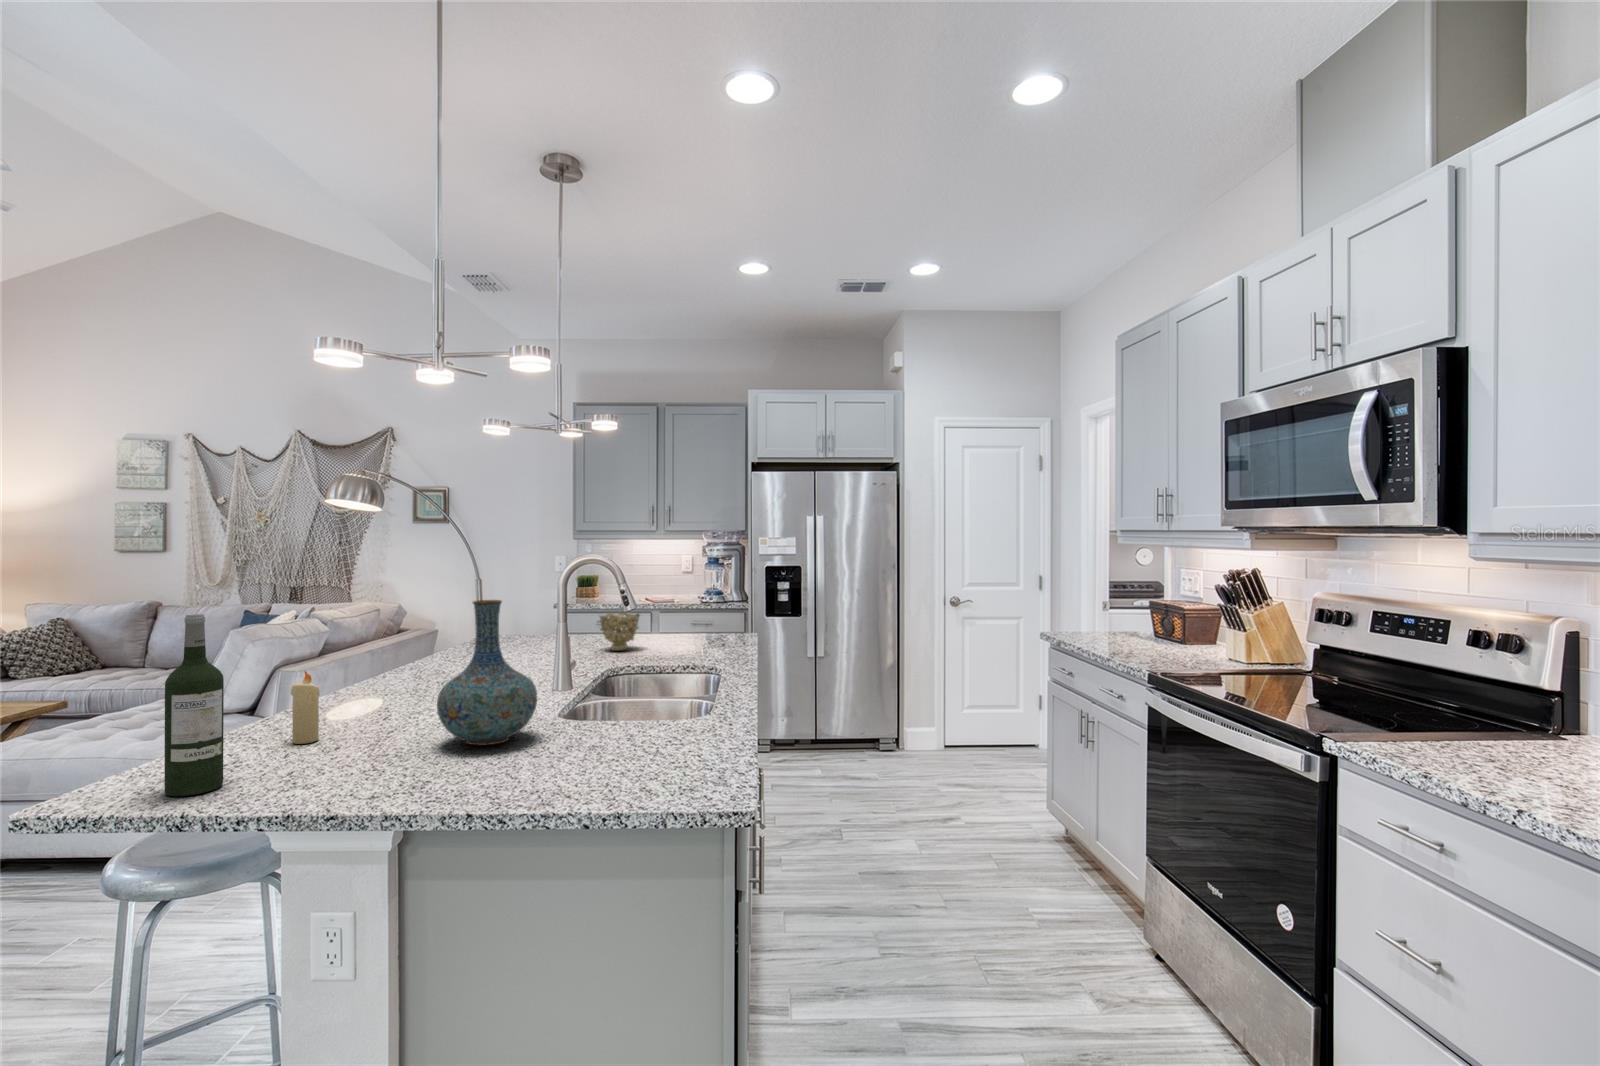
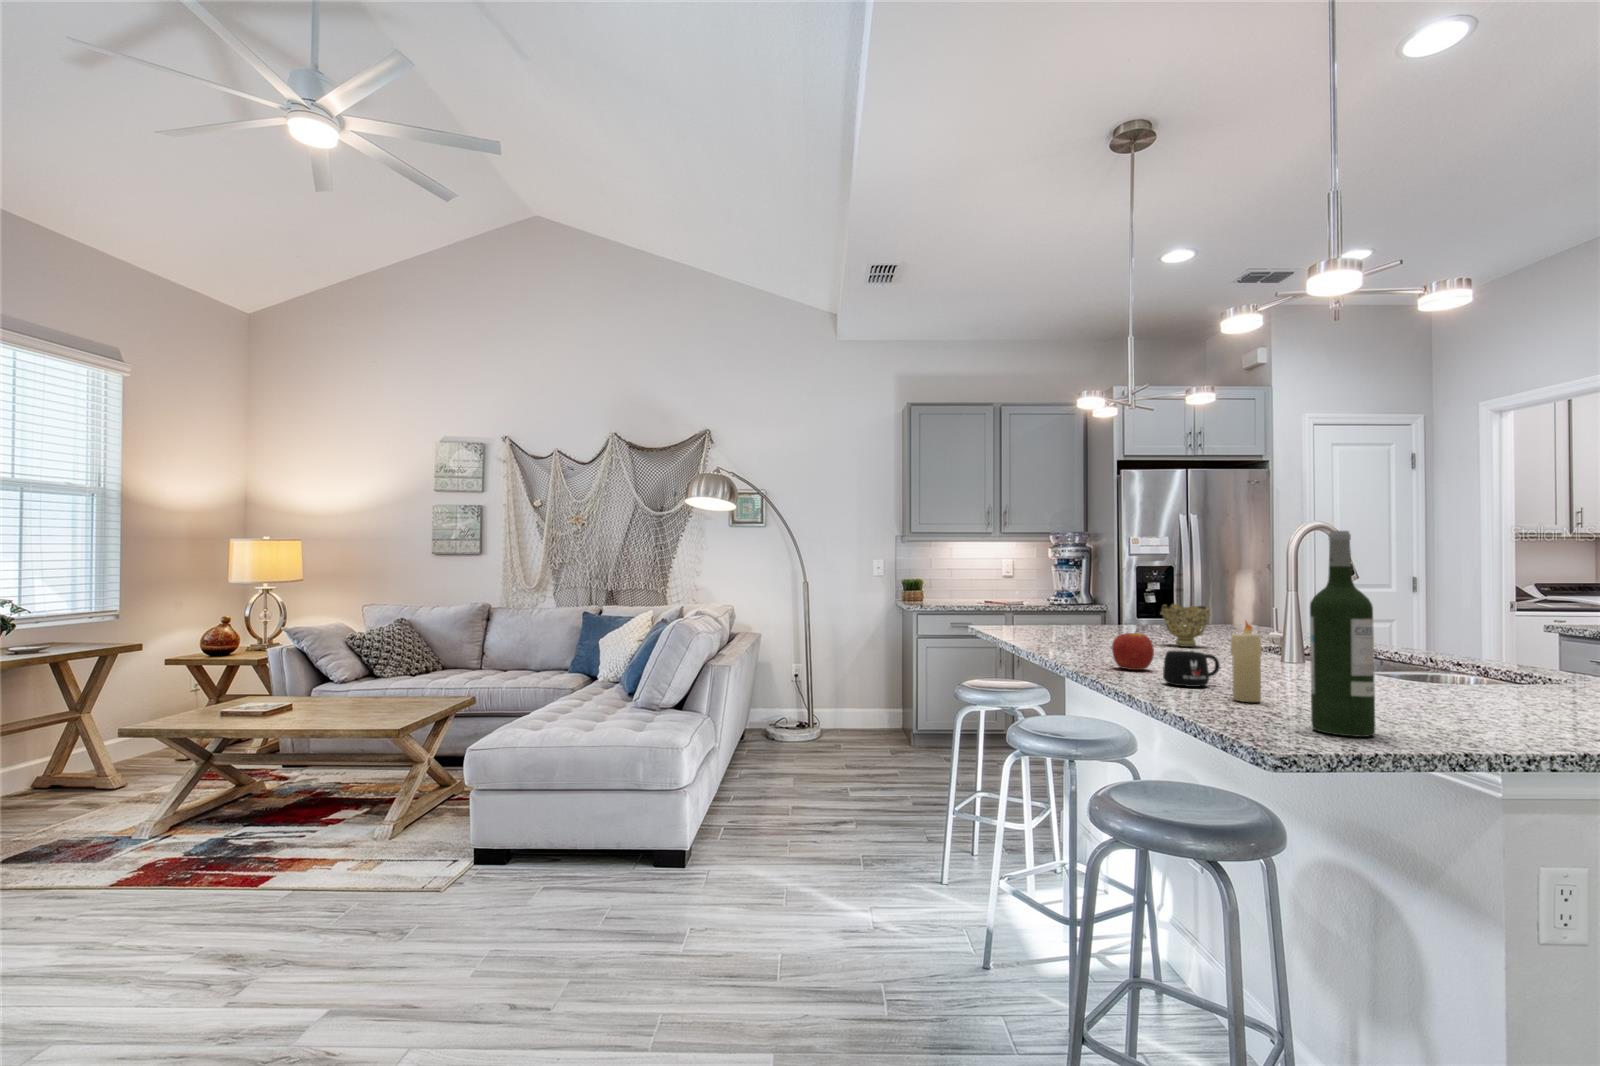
vase: present [437,600,537,745] -> none [1395,543,1535,710]
apple: none [383,657,423,694] -> present [1112,630,1154,670]
mug: none [328,685,384,720] -> present [1163,651,1220,687]

